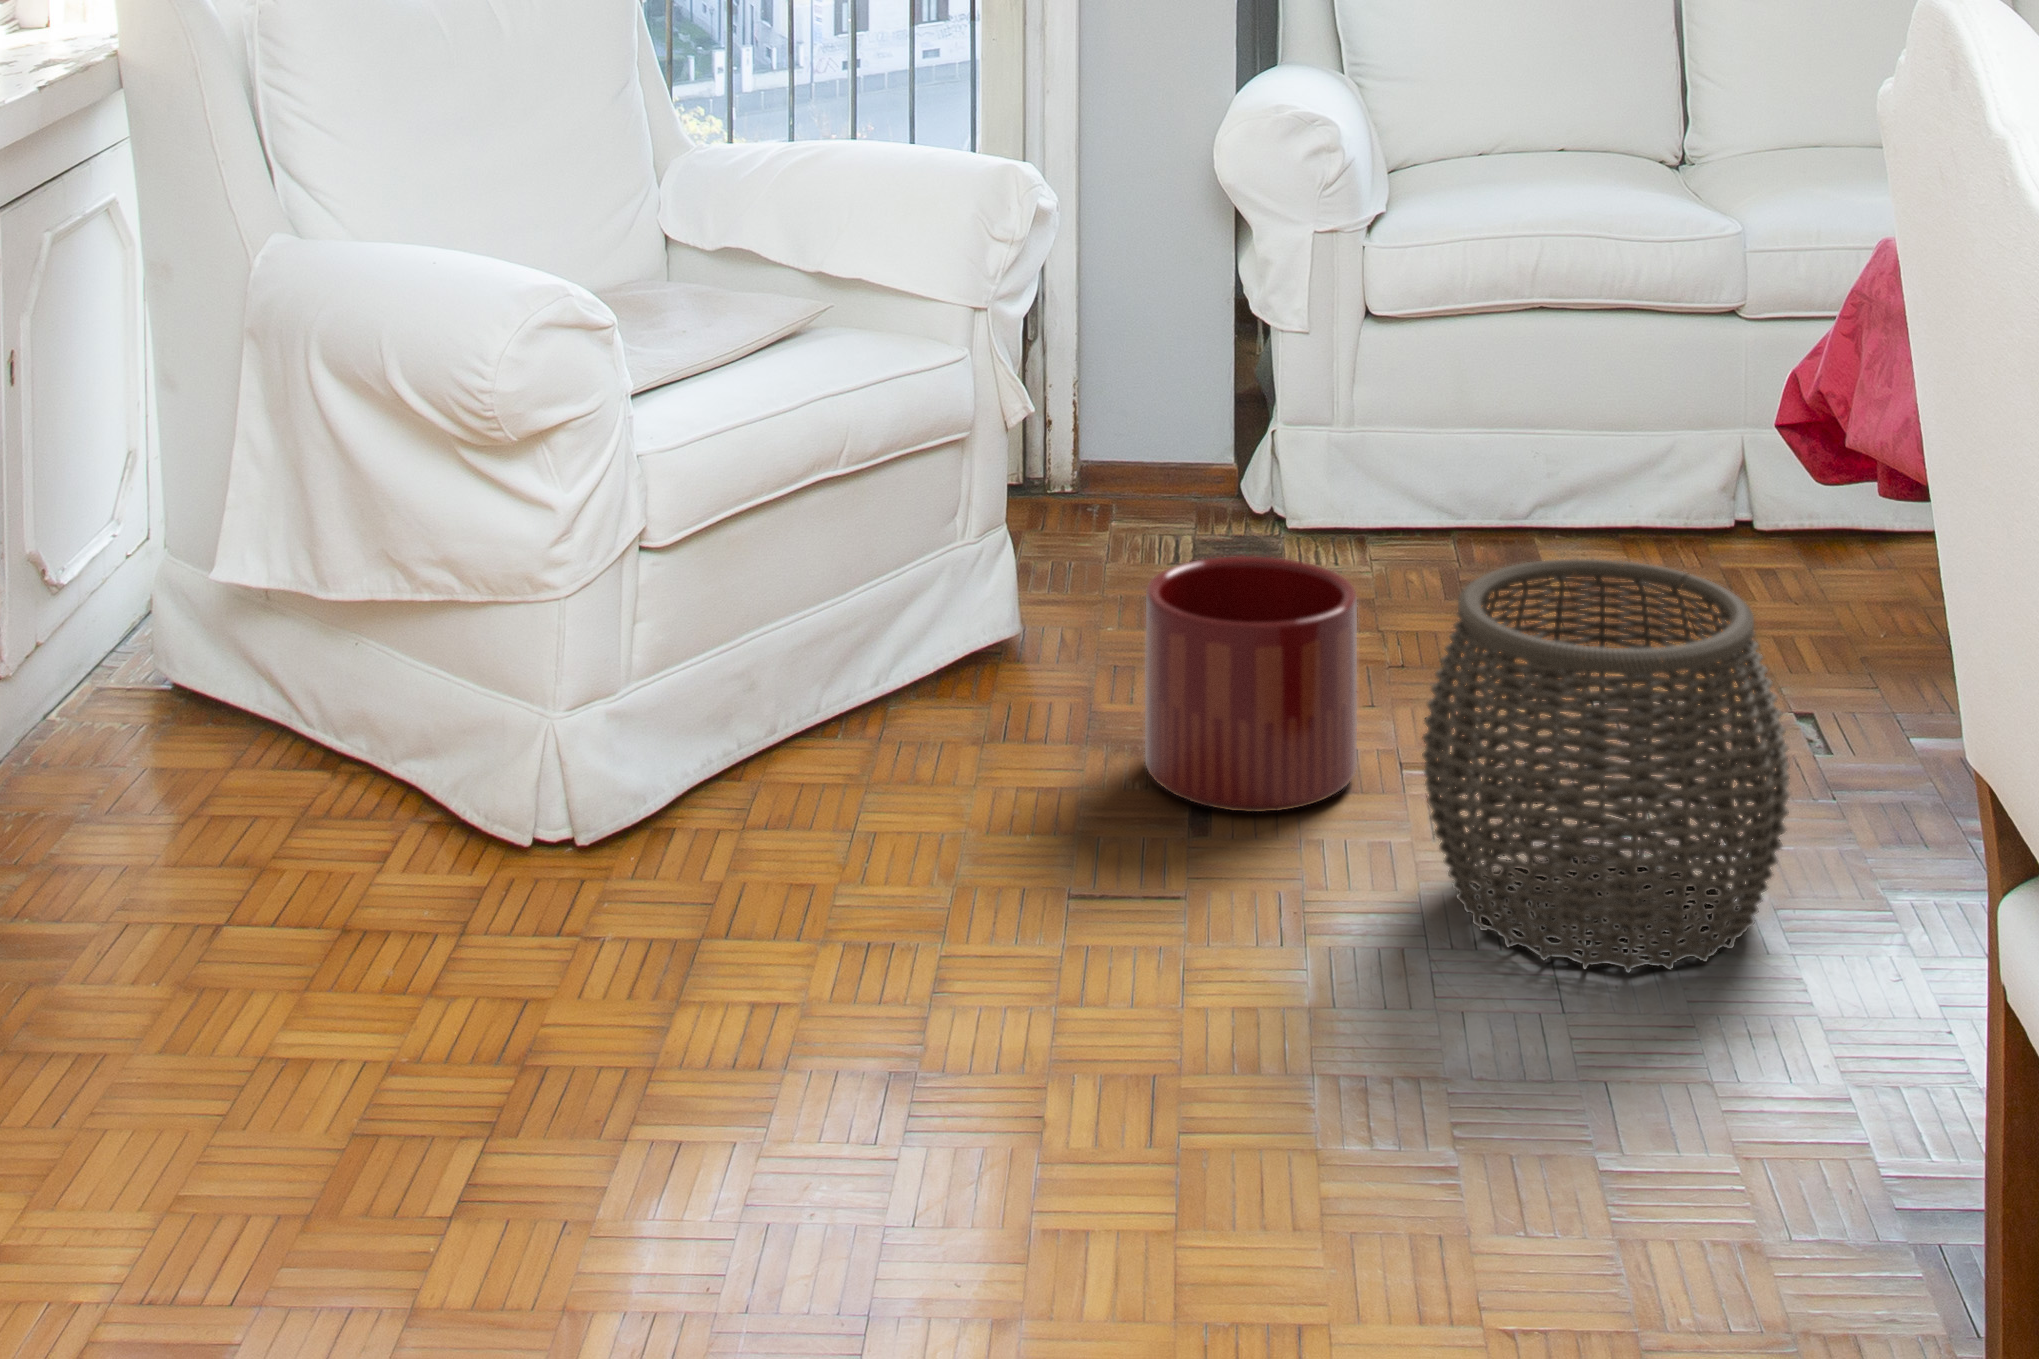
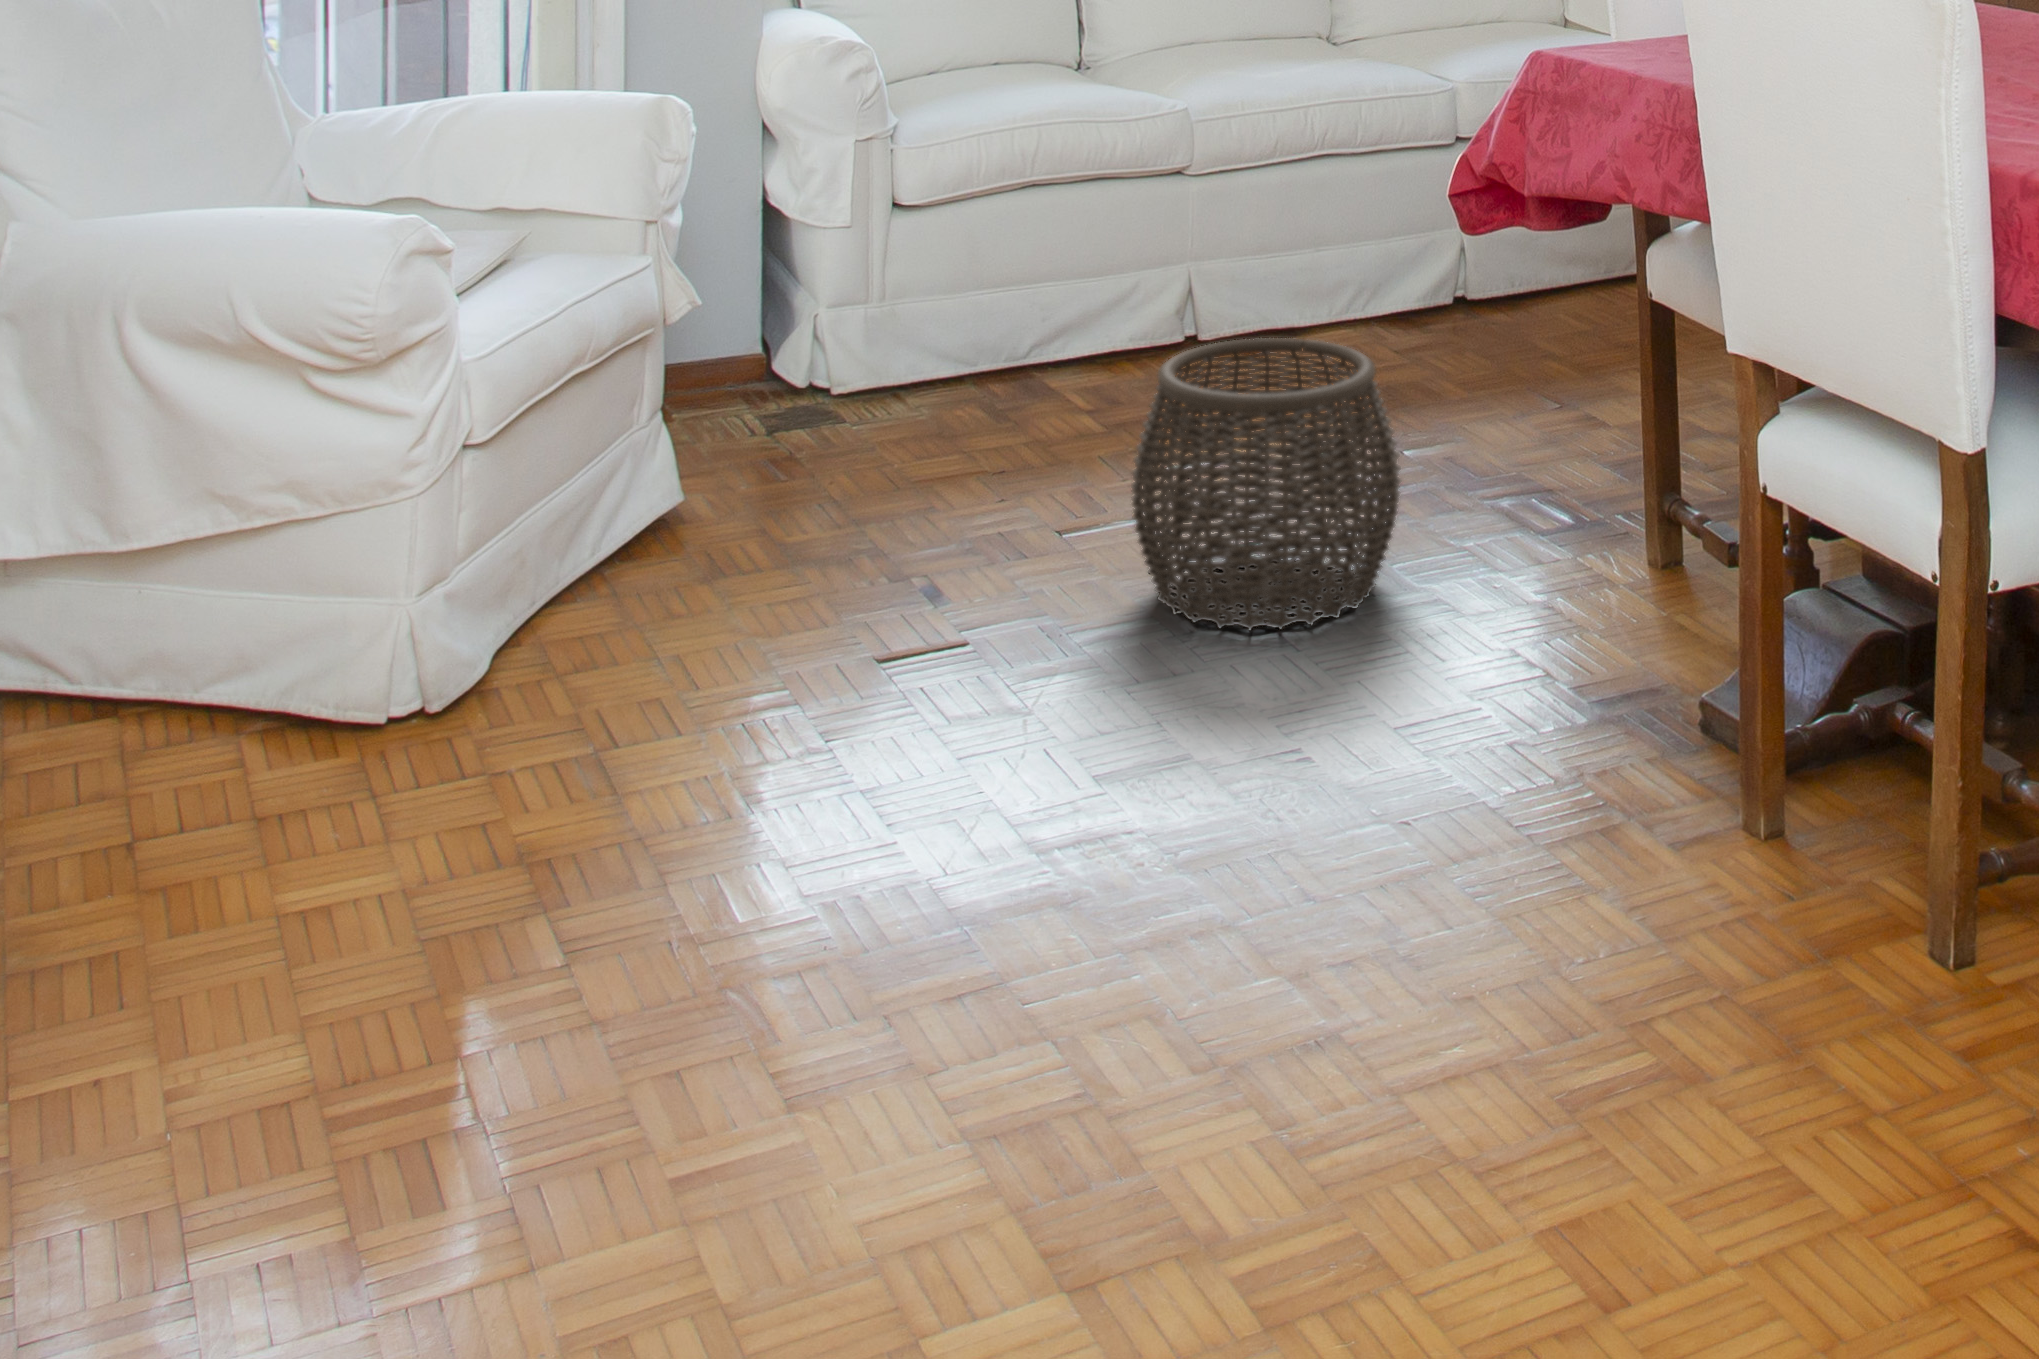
planter: present [1145,556,1357,812] -> none [852,390,1026,589]

